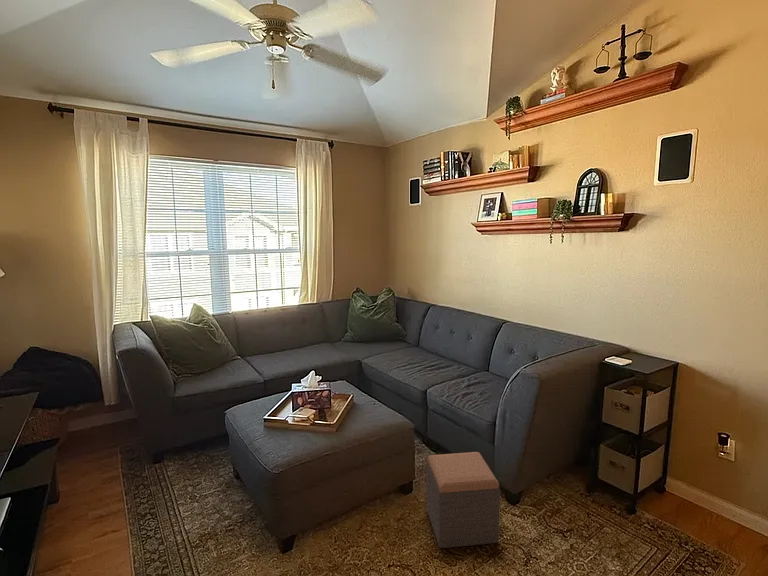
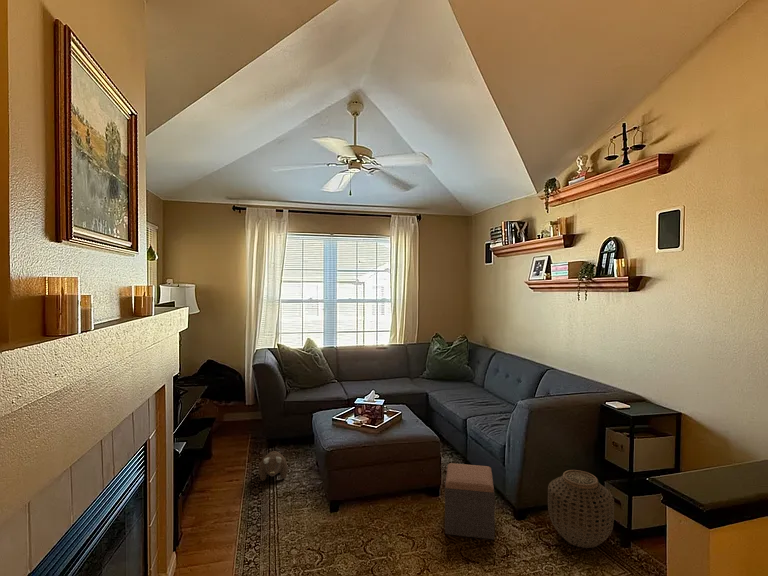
woven basket: none [548,442,626,530] -> present [548,470,614,548]
plush toy: none [150,472,194,518] -> present [259,451,288,481]

